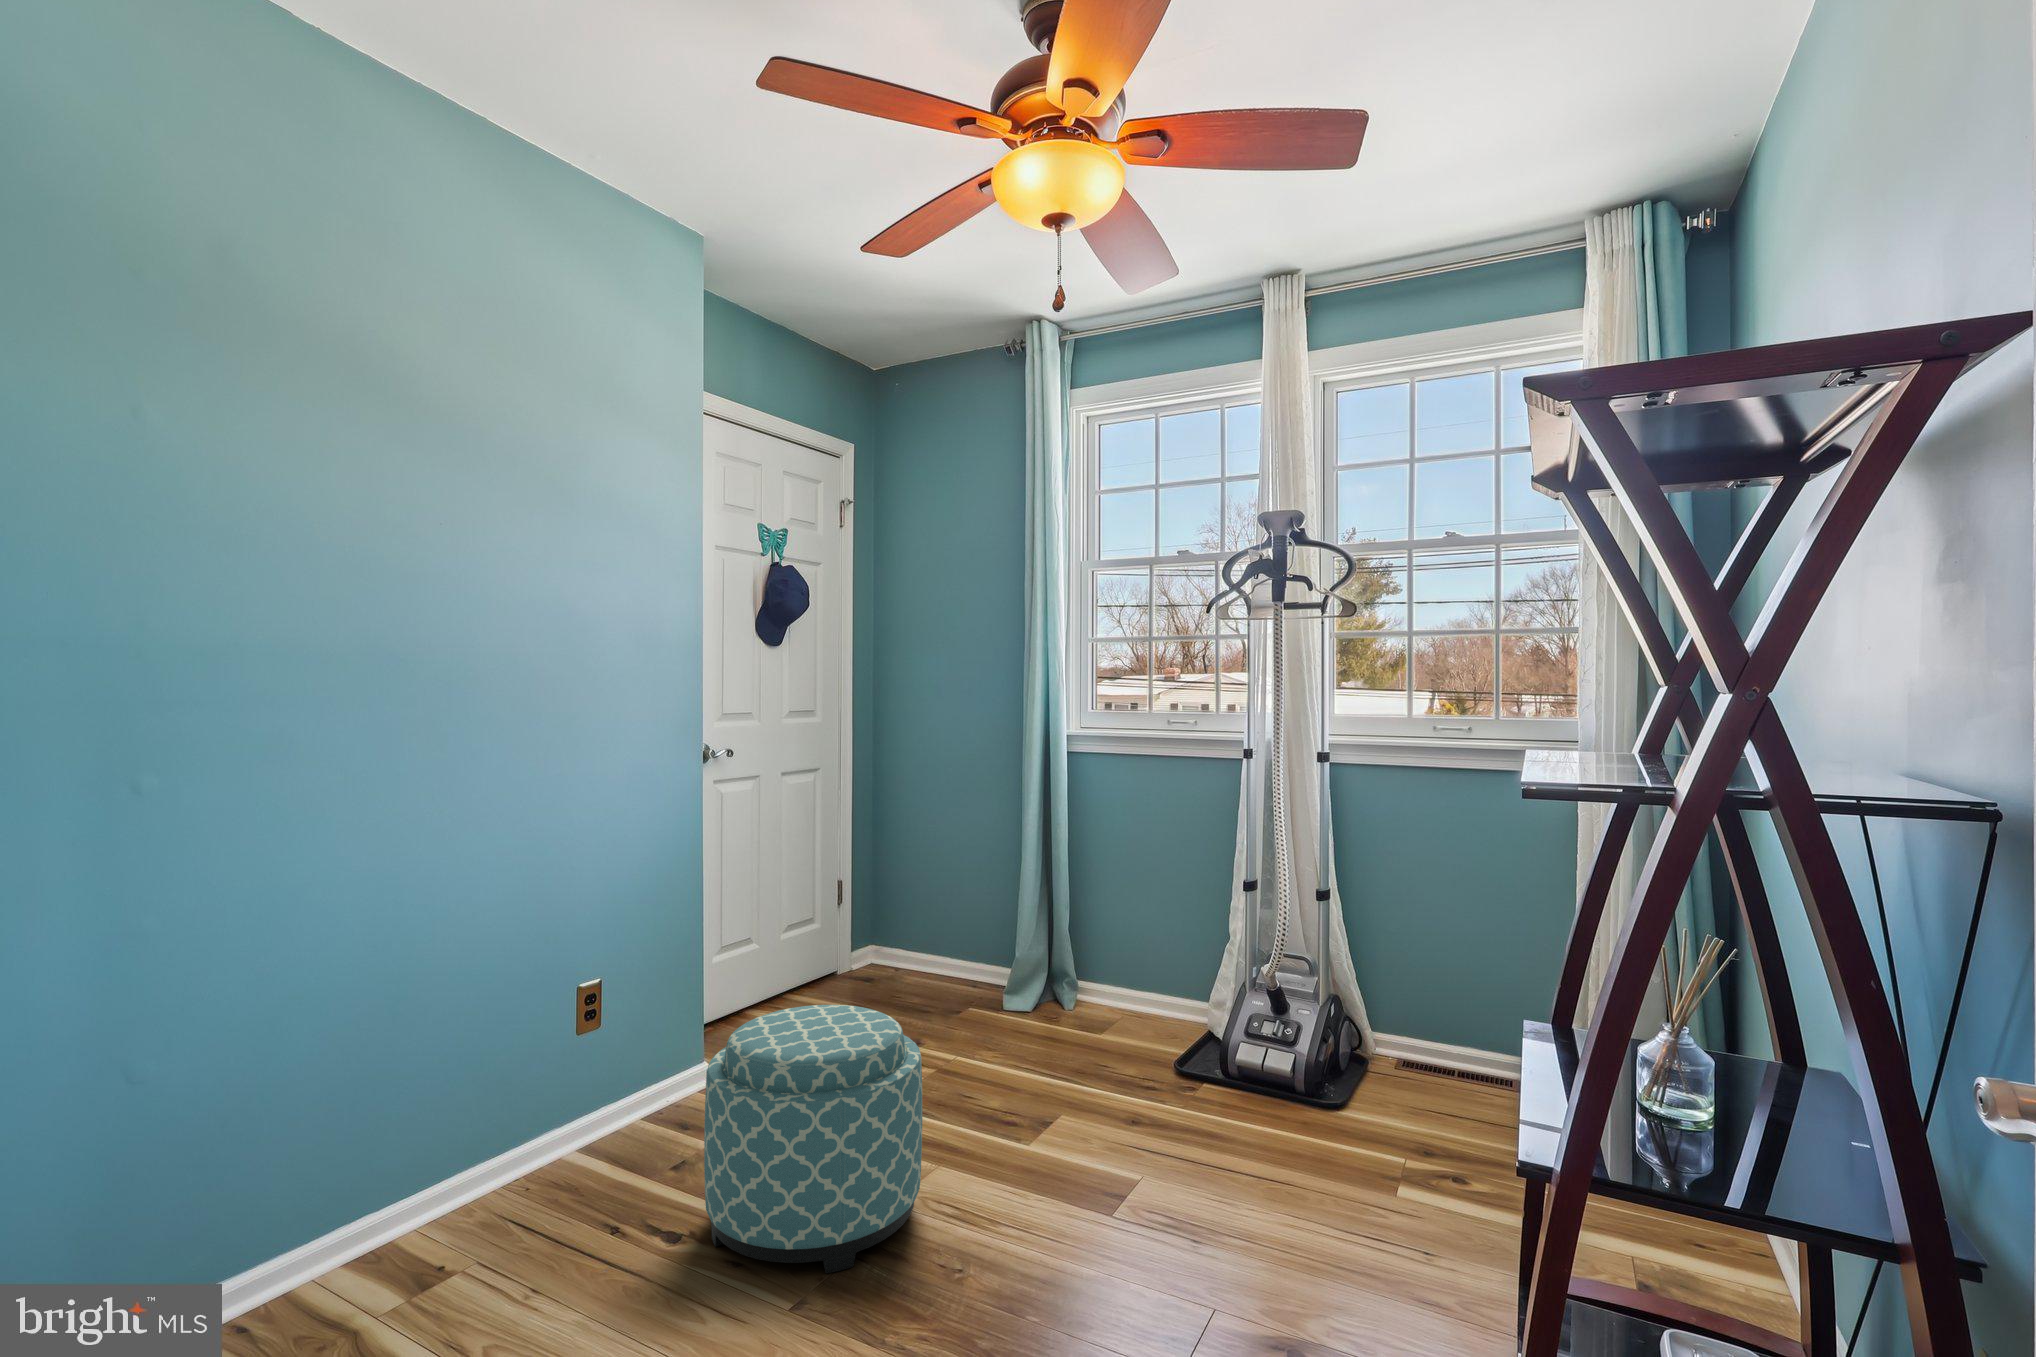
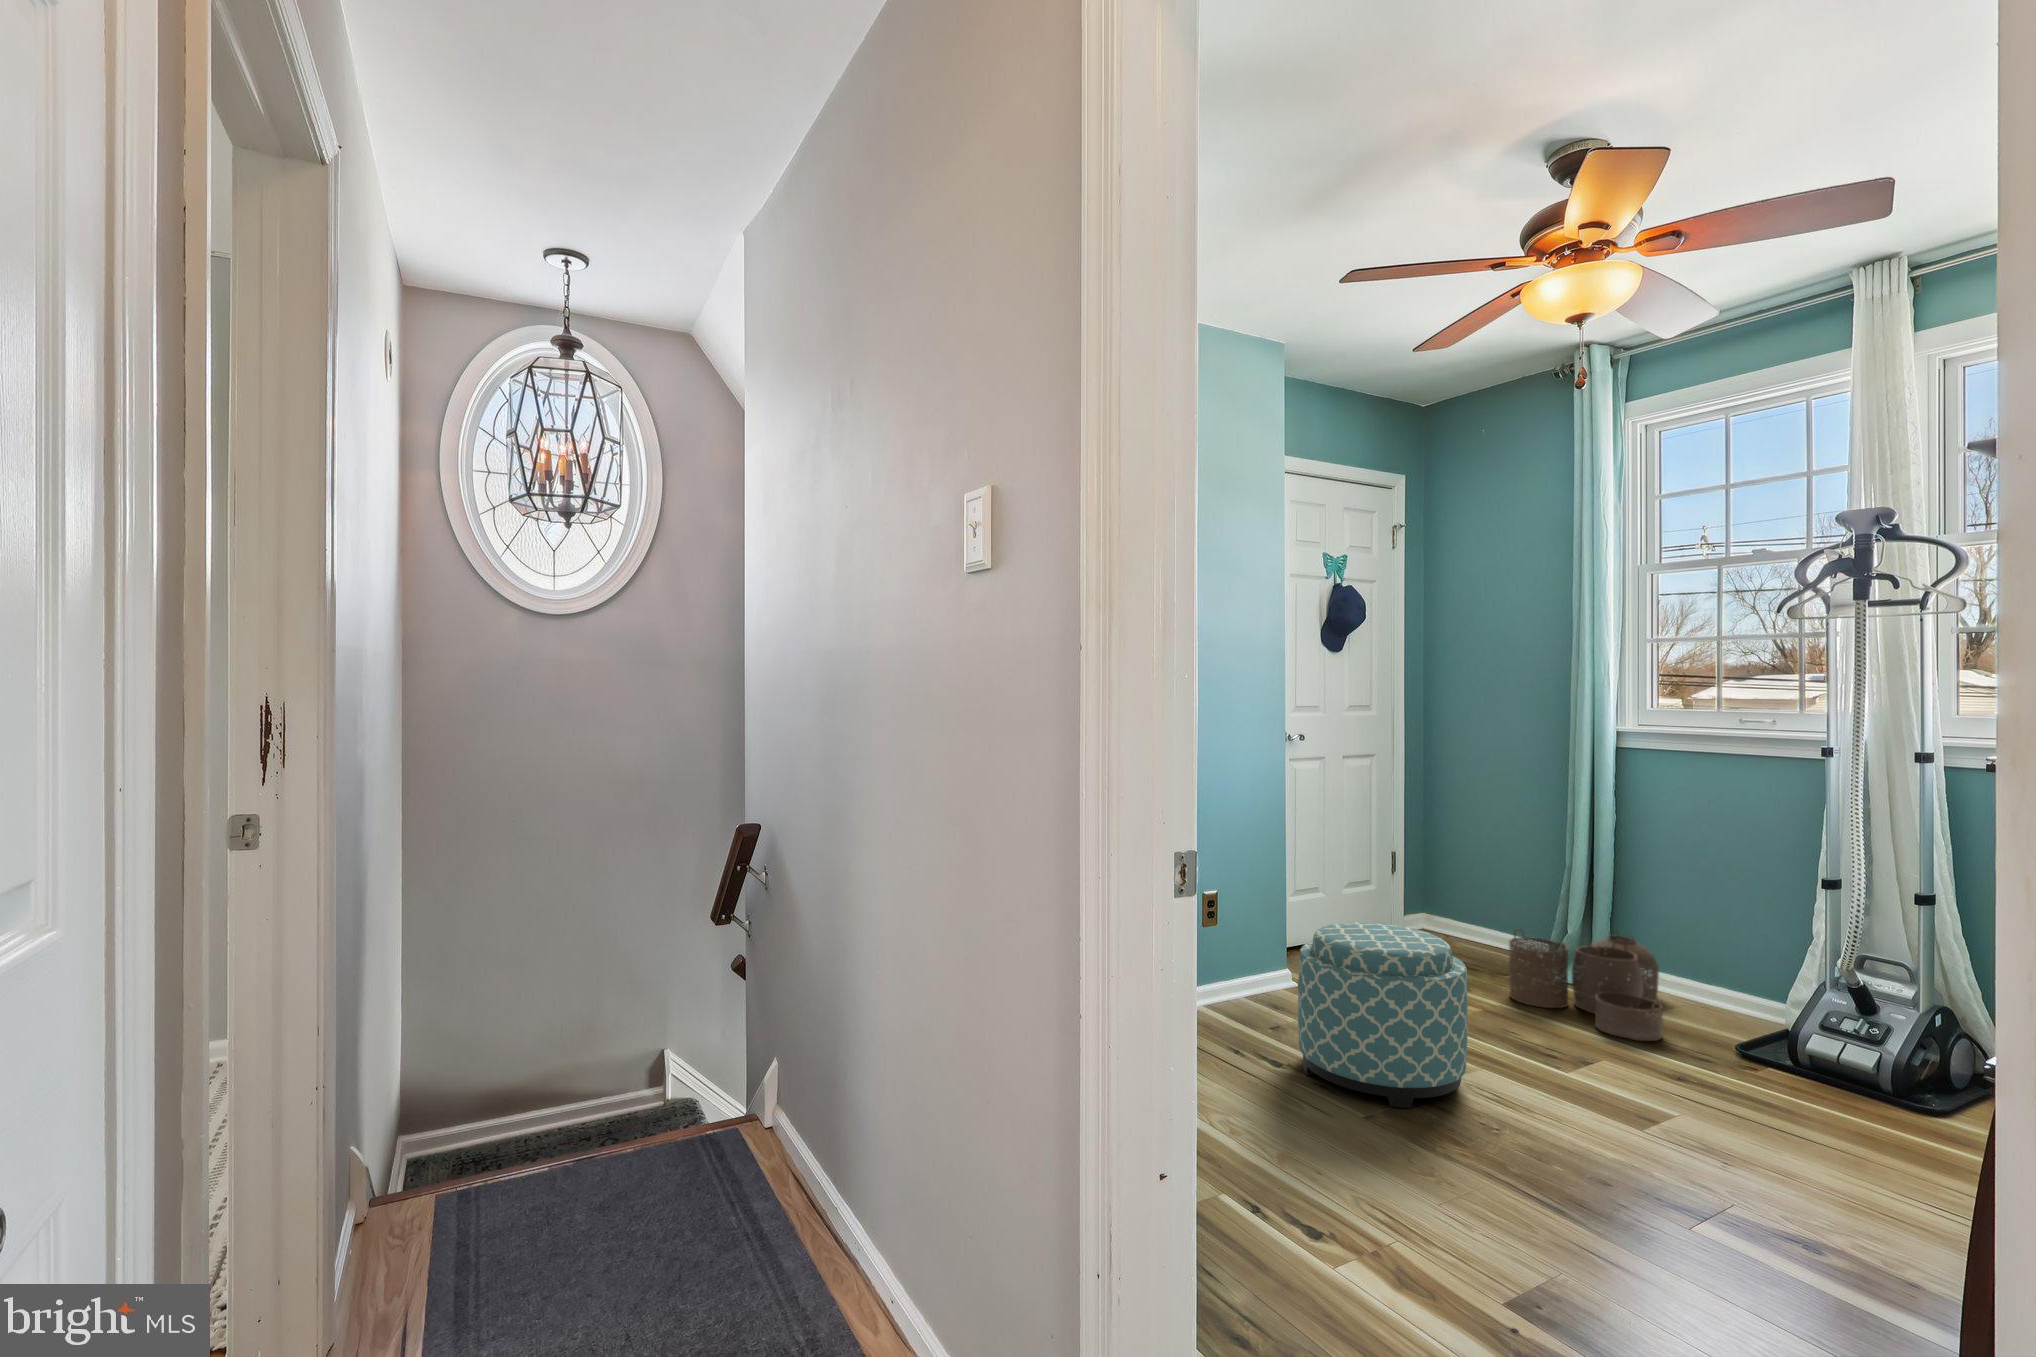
woven basket: none [963,947,1112,1079] -> present [1509,930,1663,1041]

